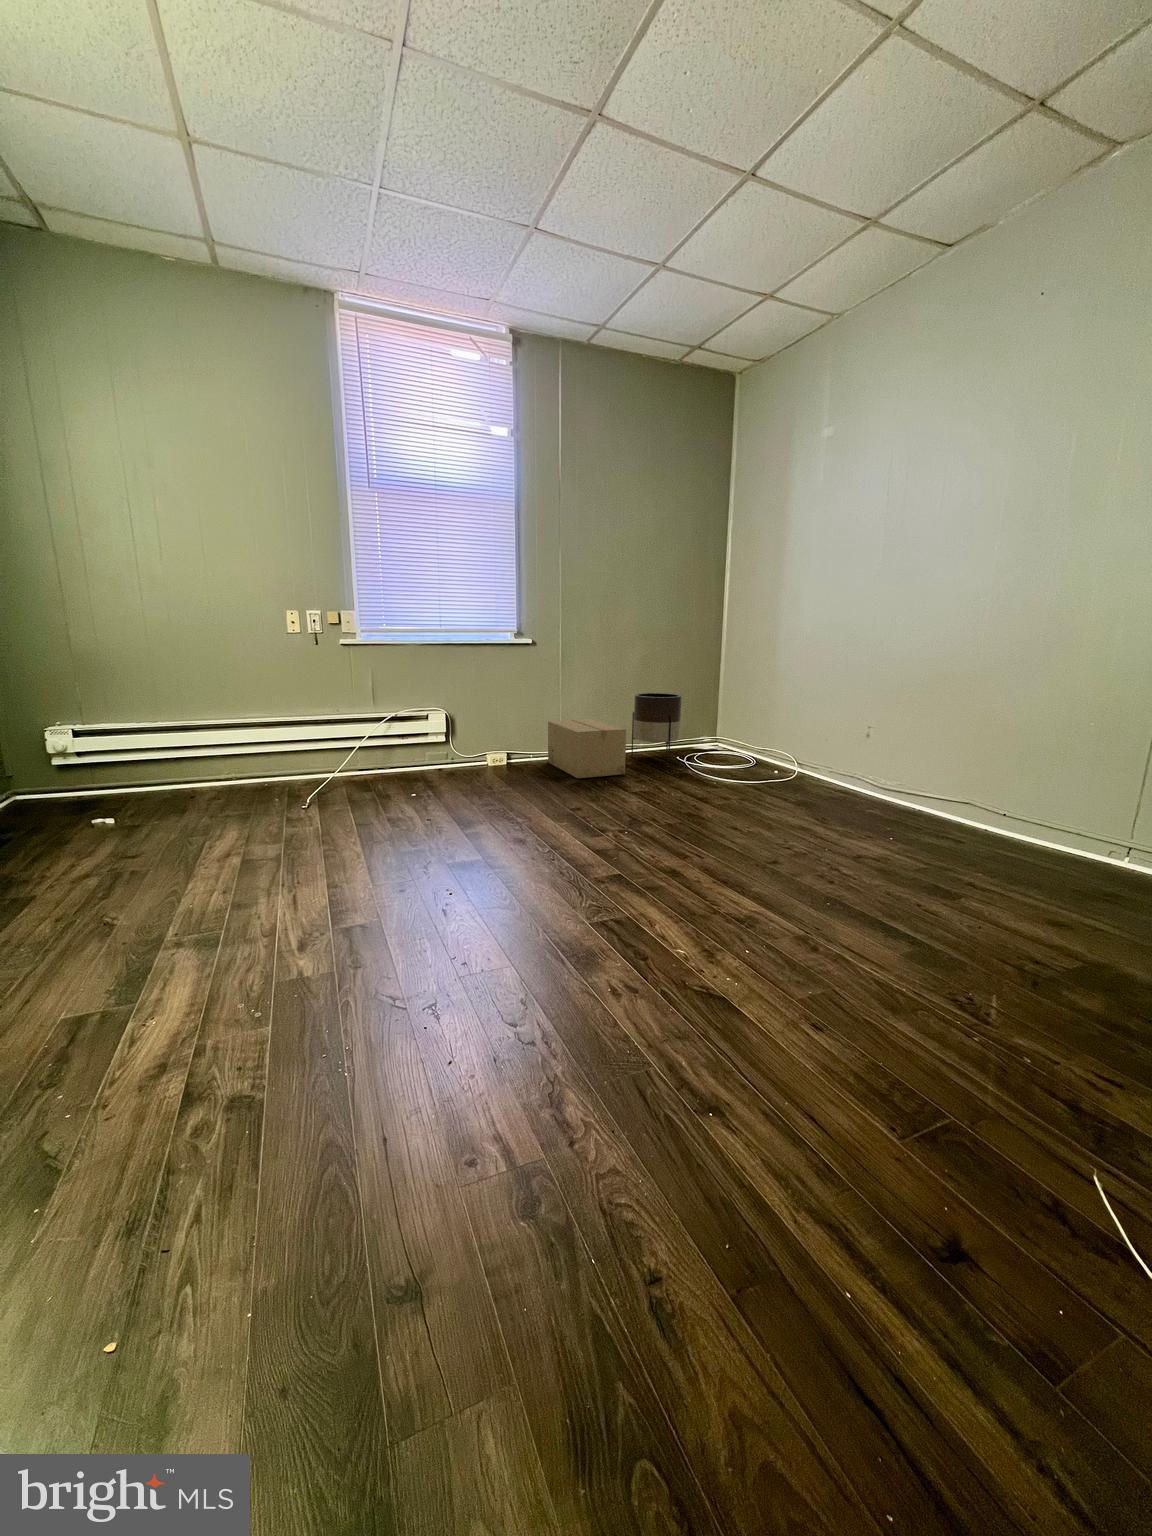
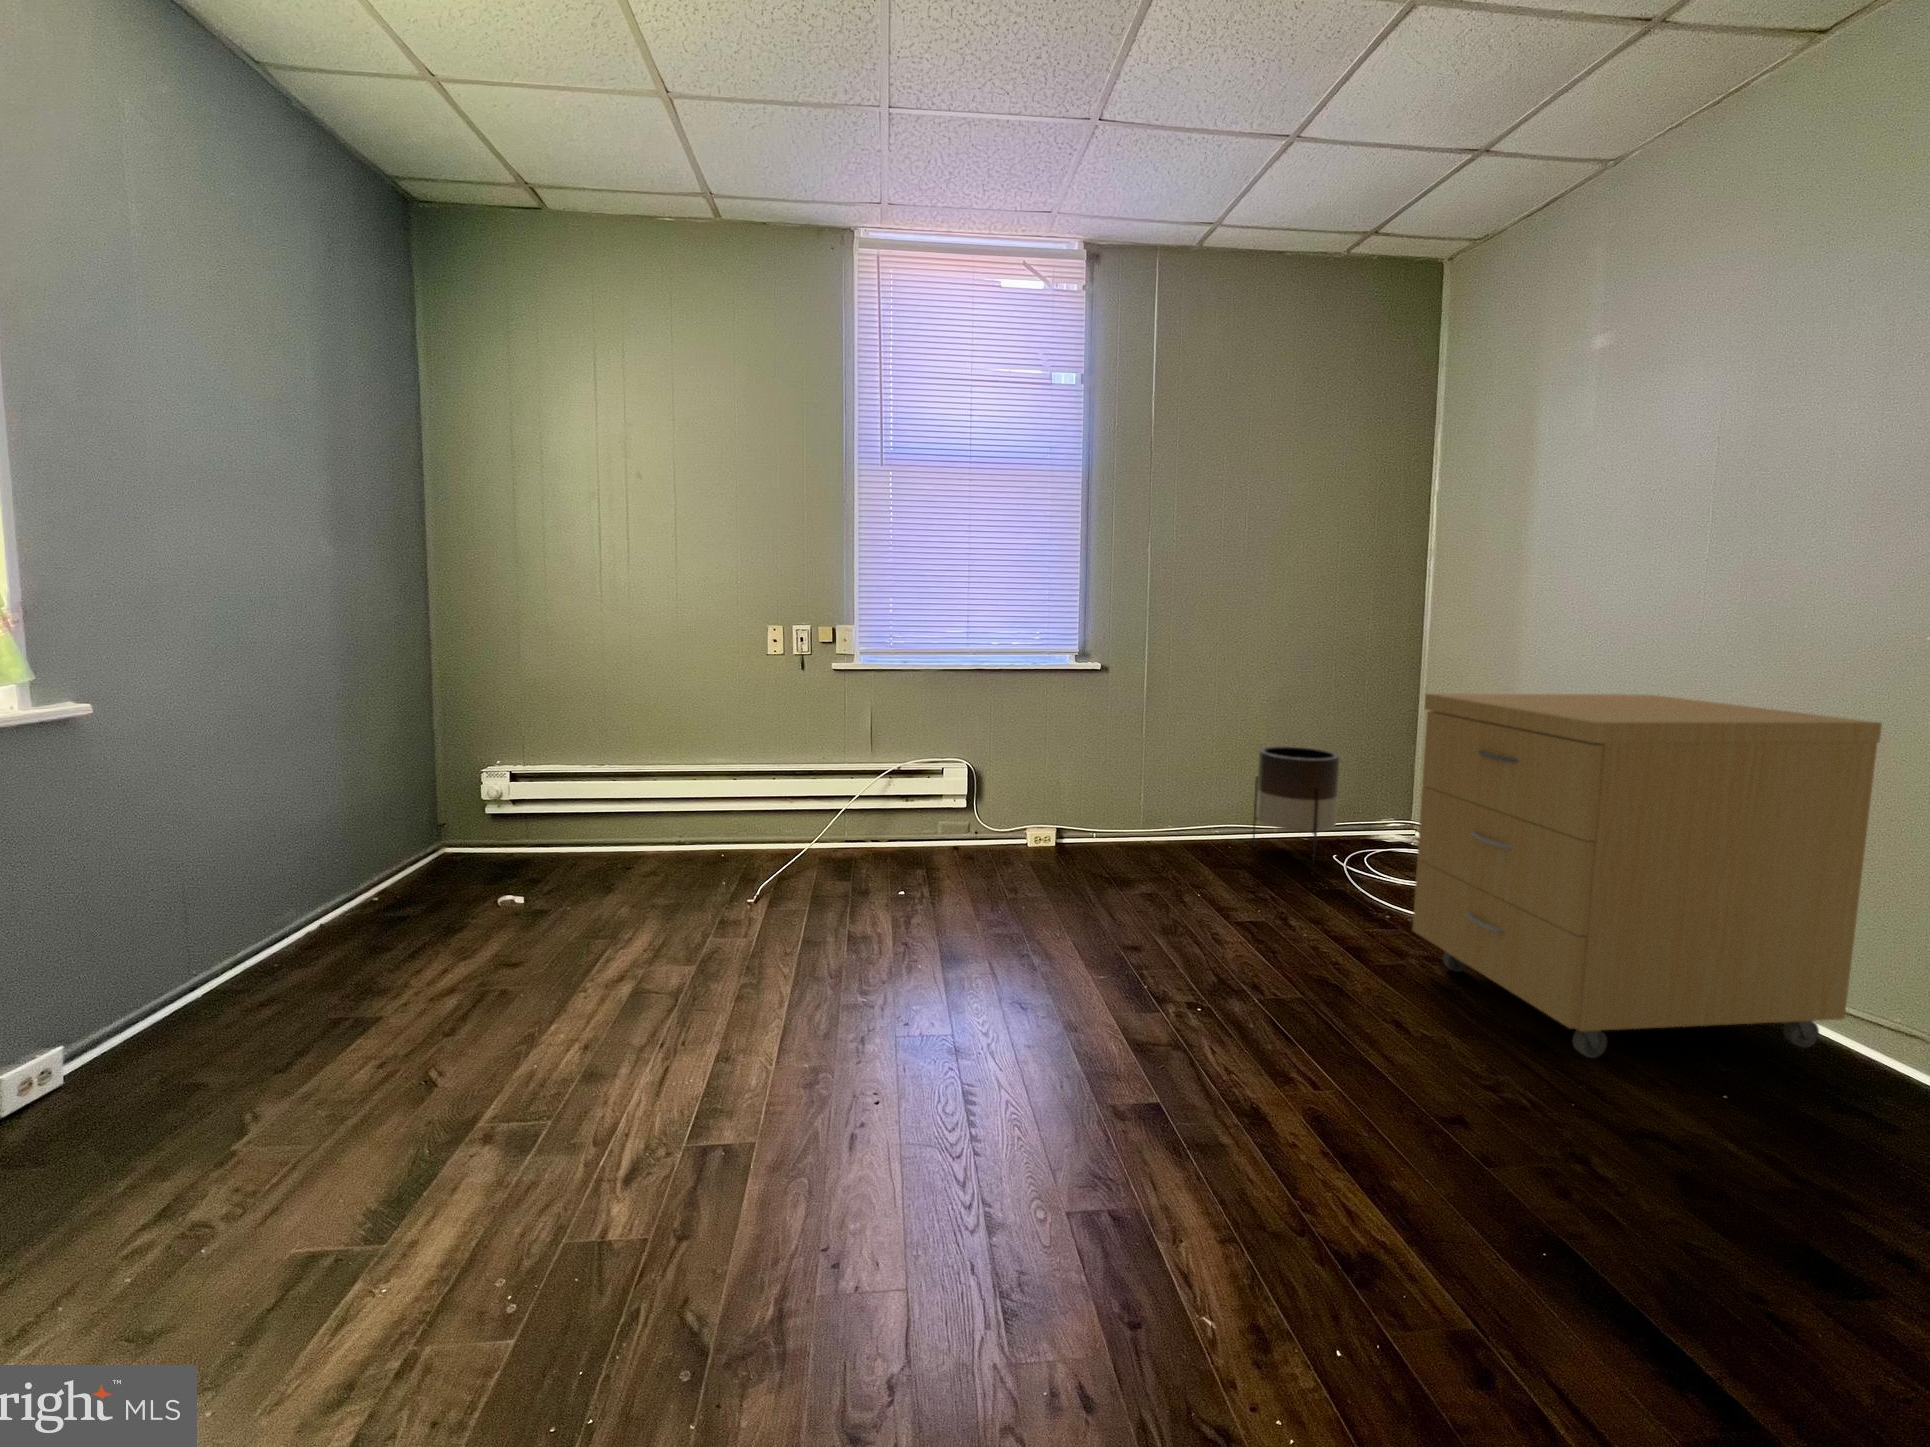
storage cabinet: none [732,642,951,828] -> present [1412,694,1882,1058]
cardboard box: present [548,719,626,778] -> none [1114,784,1234,885]

